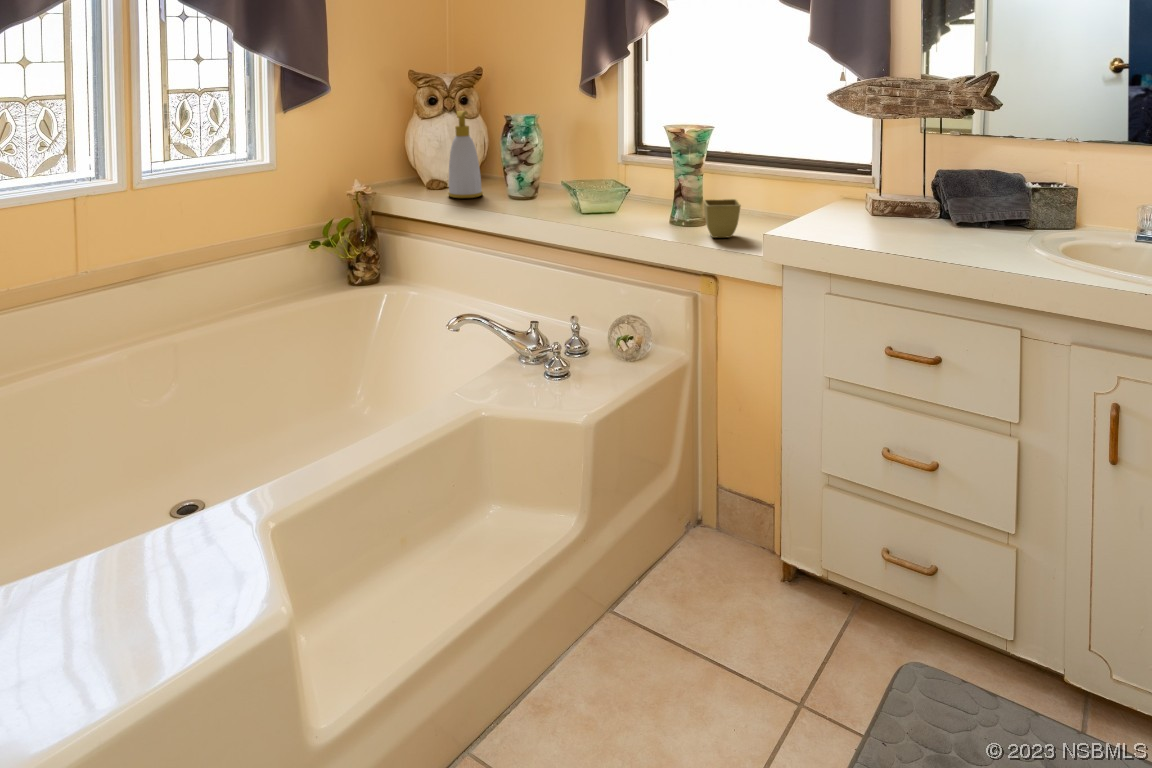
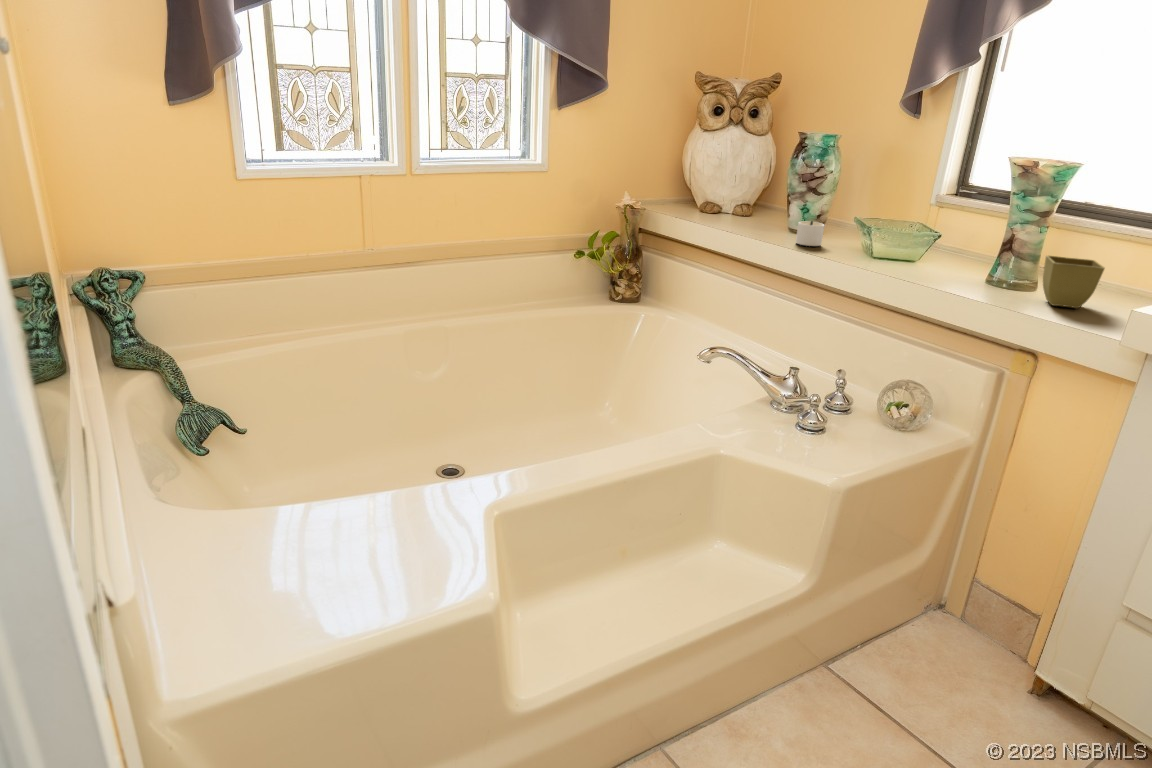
soap bottle: present [448,111,483,198] -> none [723,130,762,225]
candle: none [517,189,548,212] -> present [796,221,824,246]

